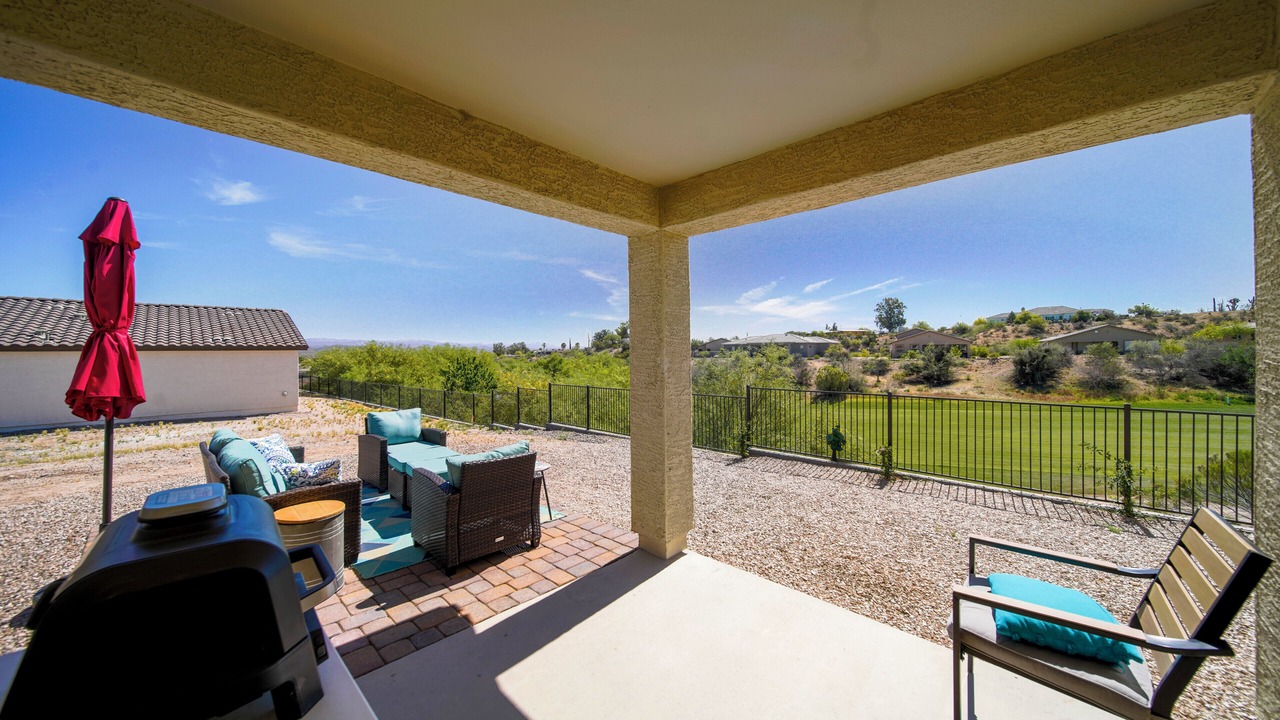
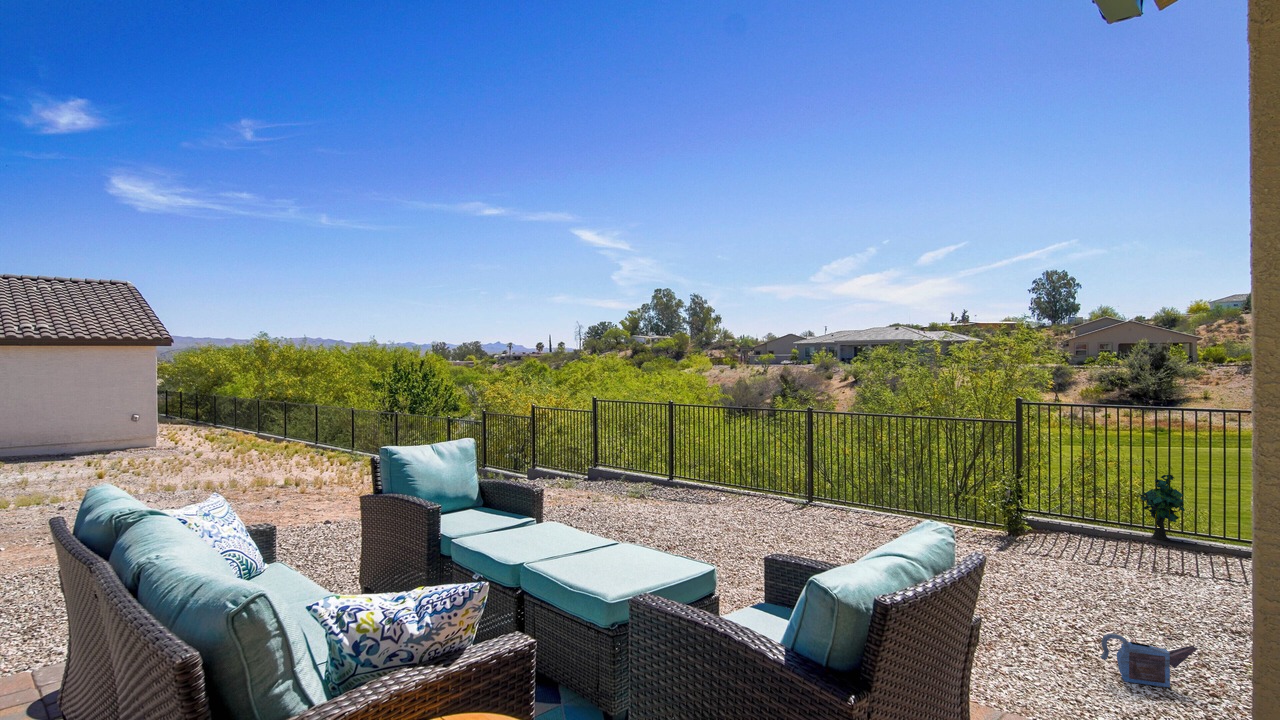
watering can: none [716,501,756,527] -> present [1100,634,1198,688]

